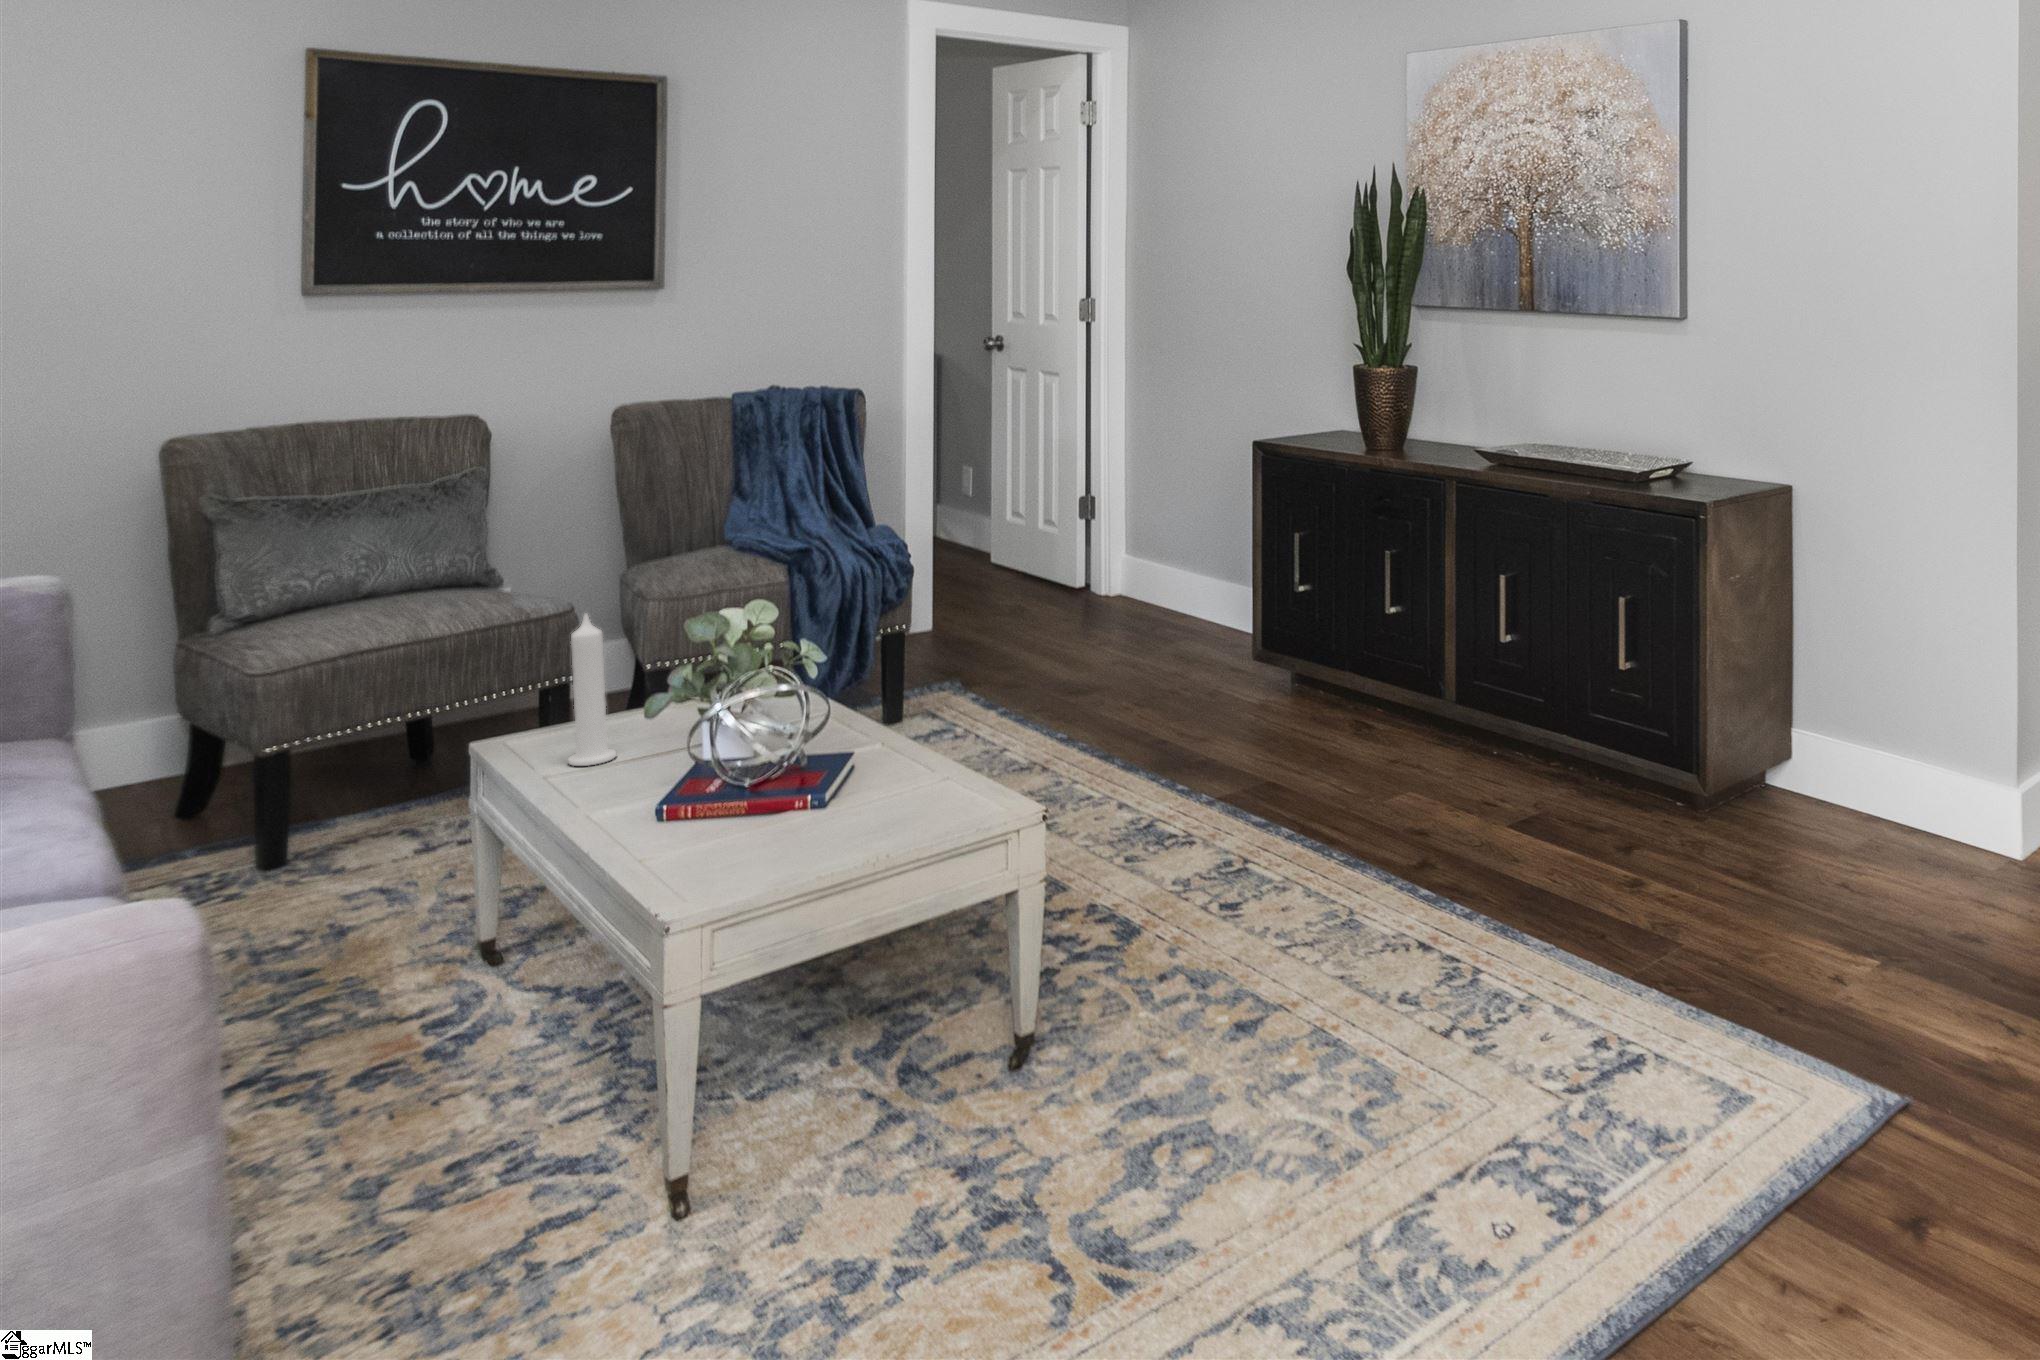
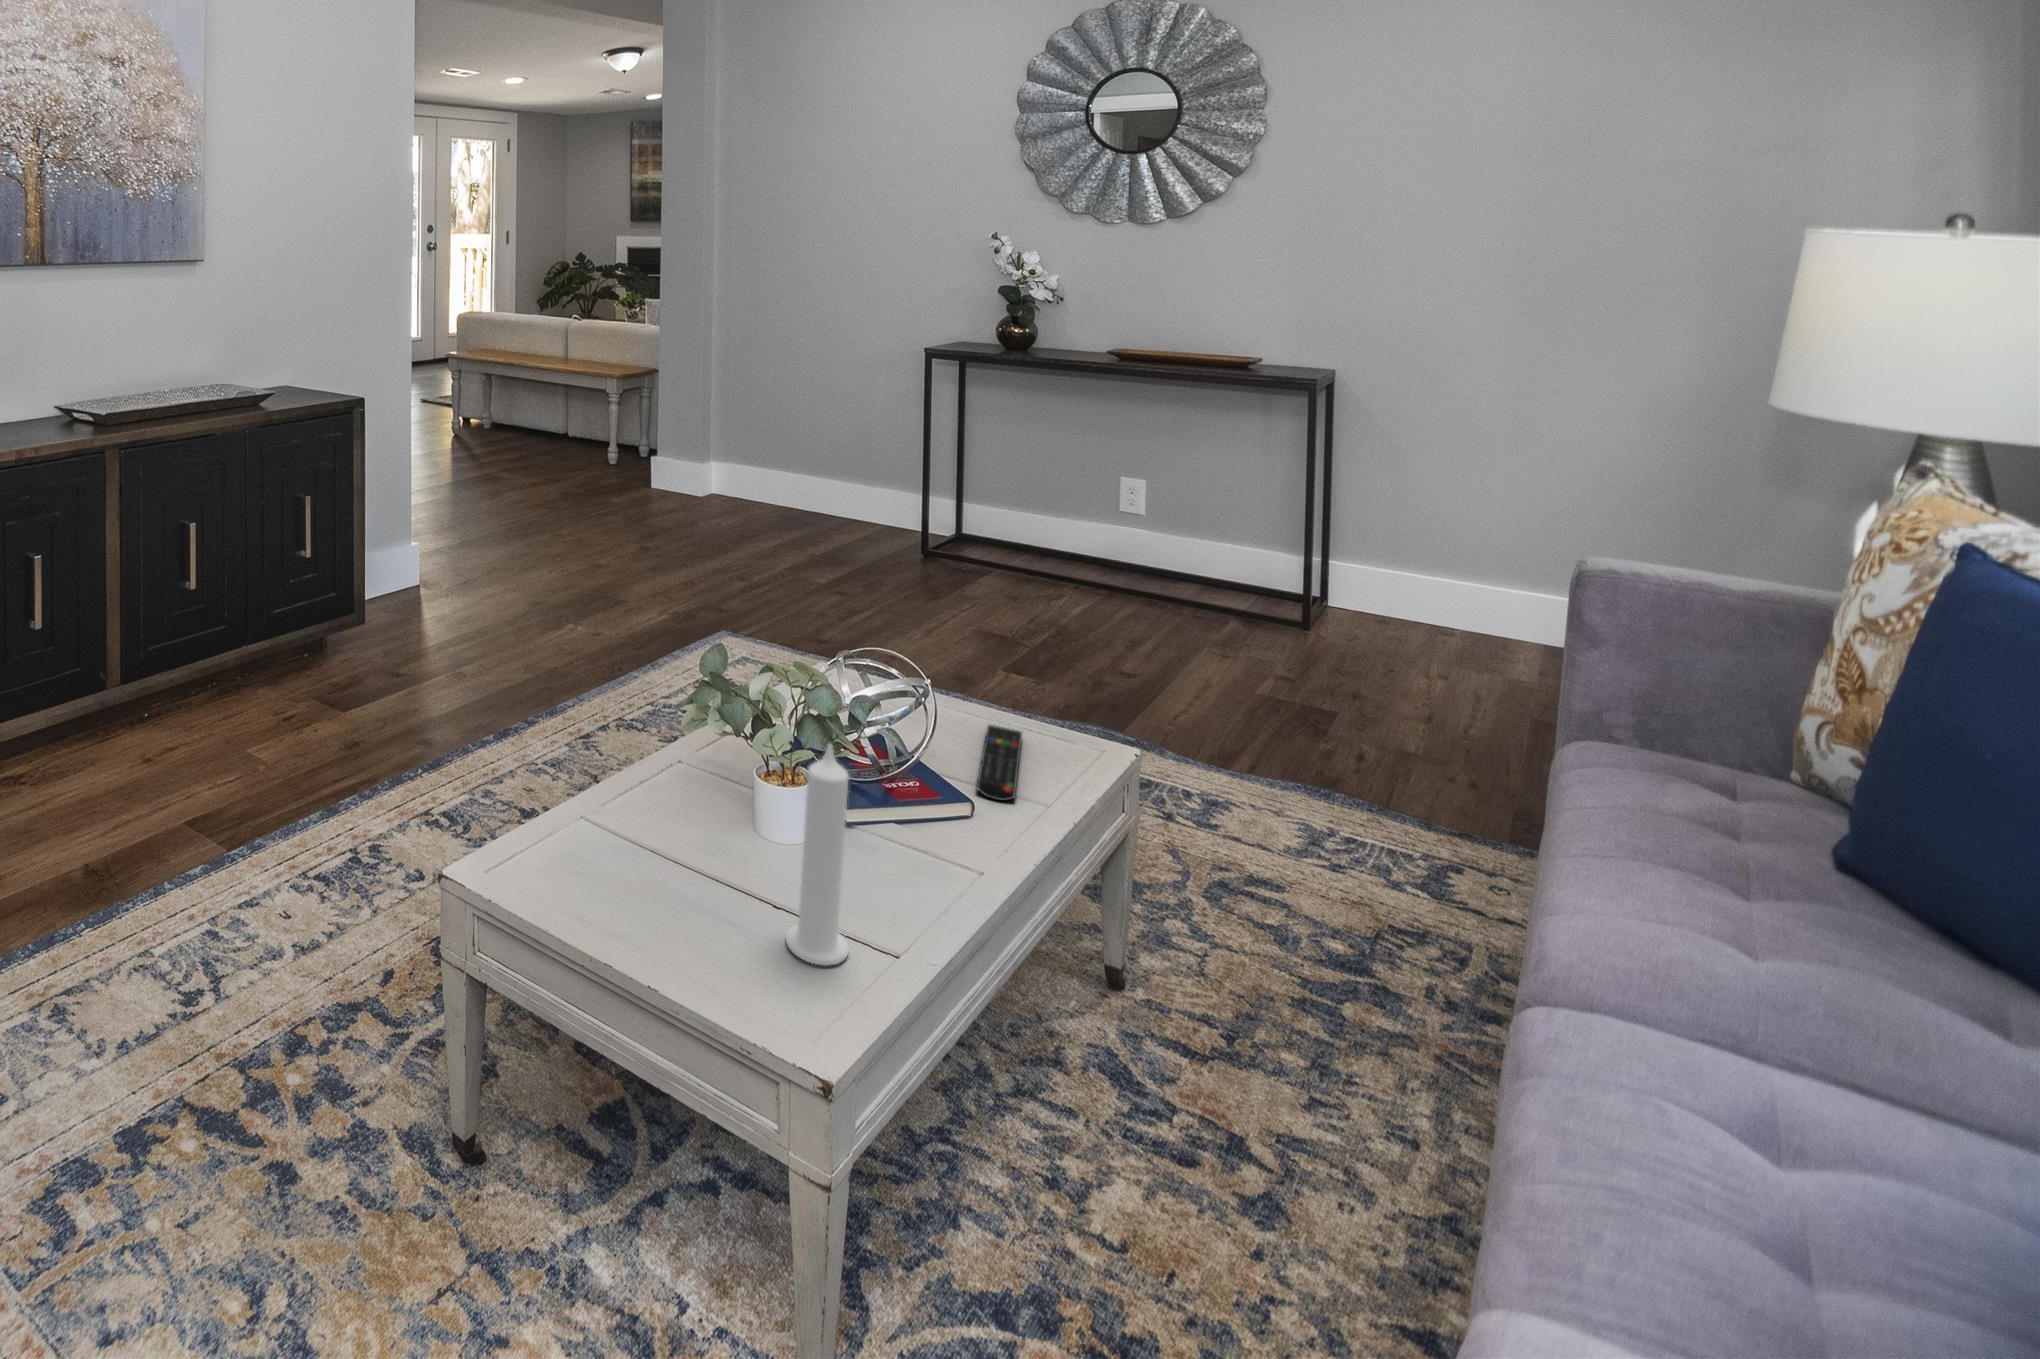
remote control: none [670,822,813,867] -> present [977,725,1022,801]

